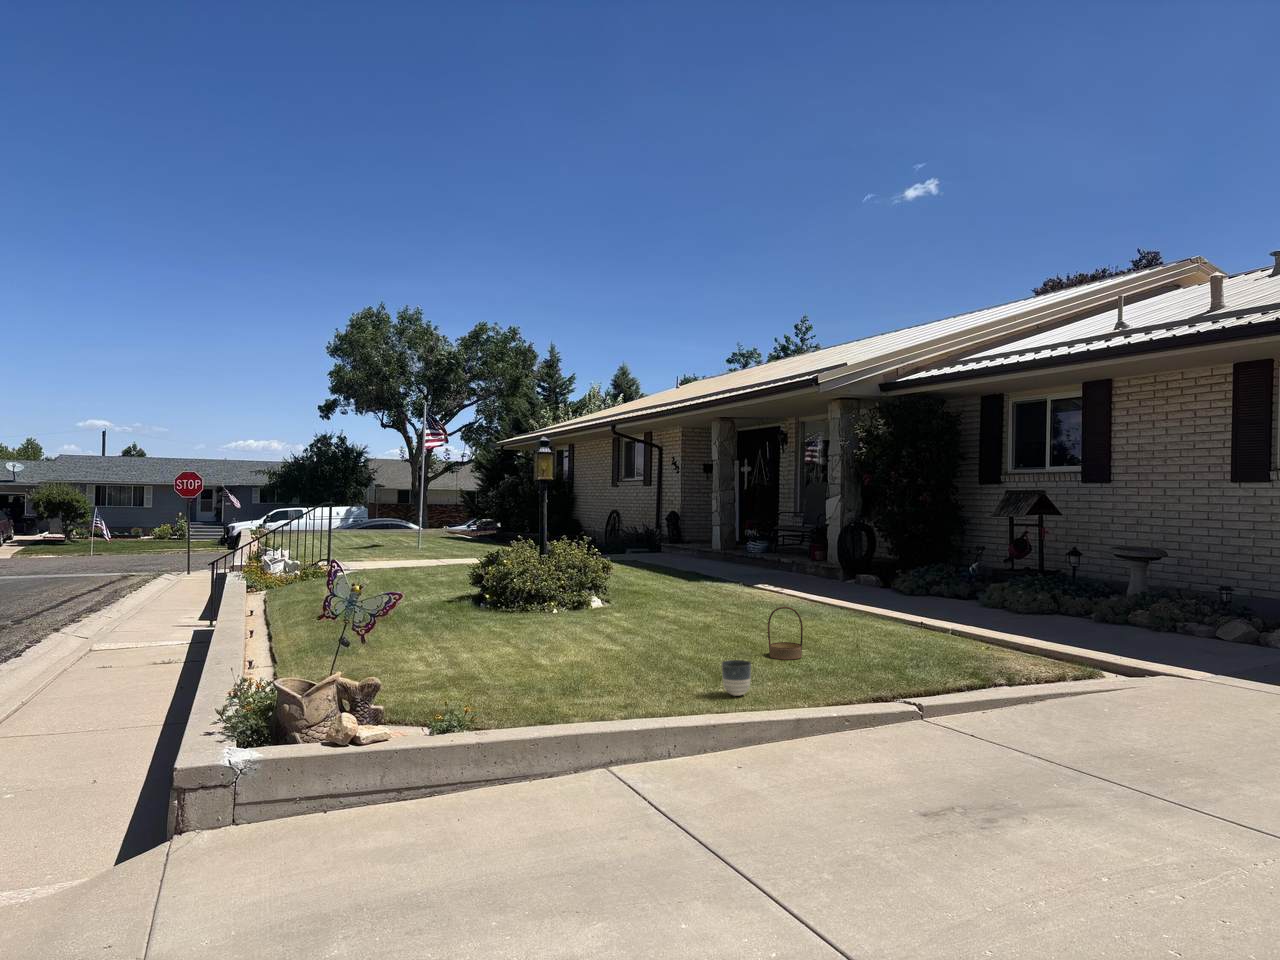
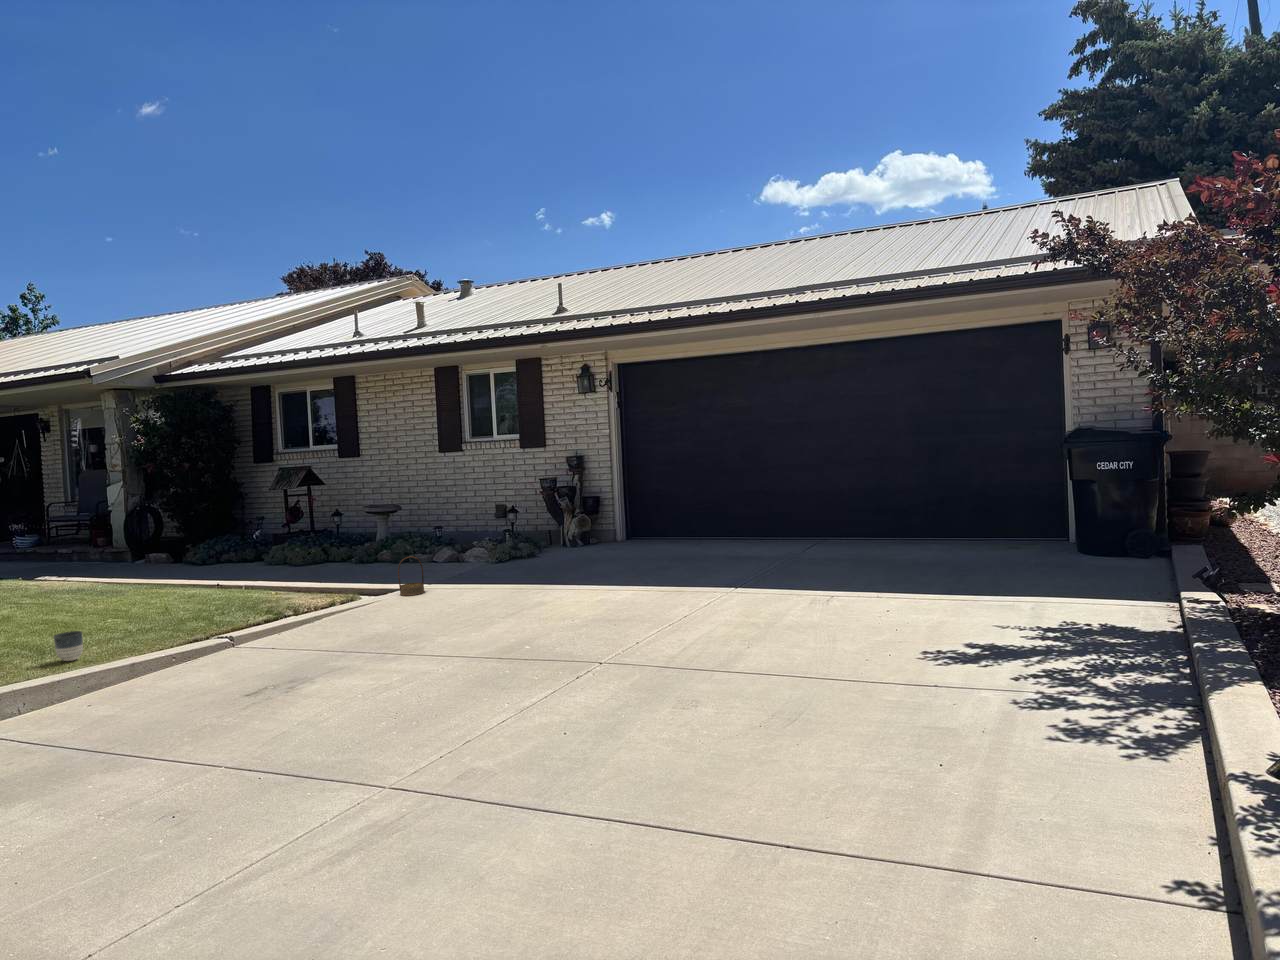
basket: present [768,607,803,660] -> present [398,556,424,596]

